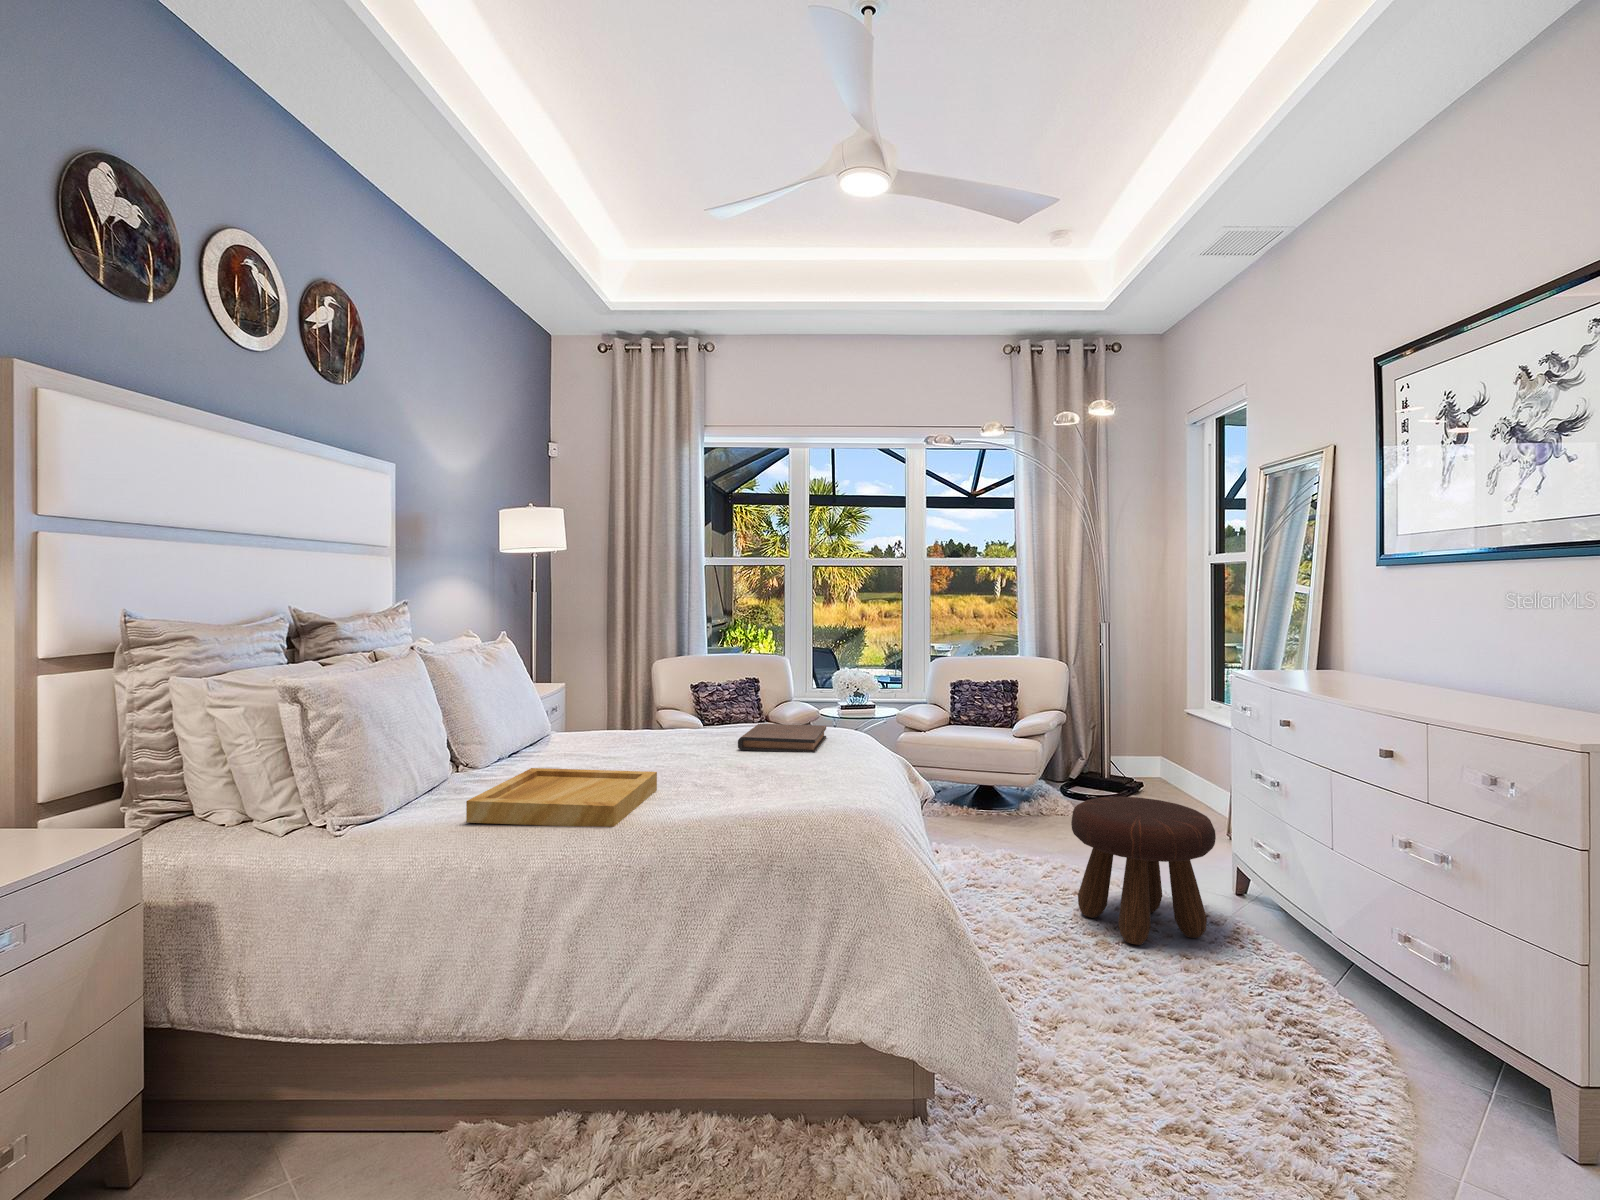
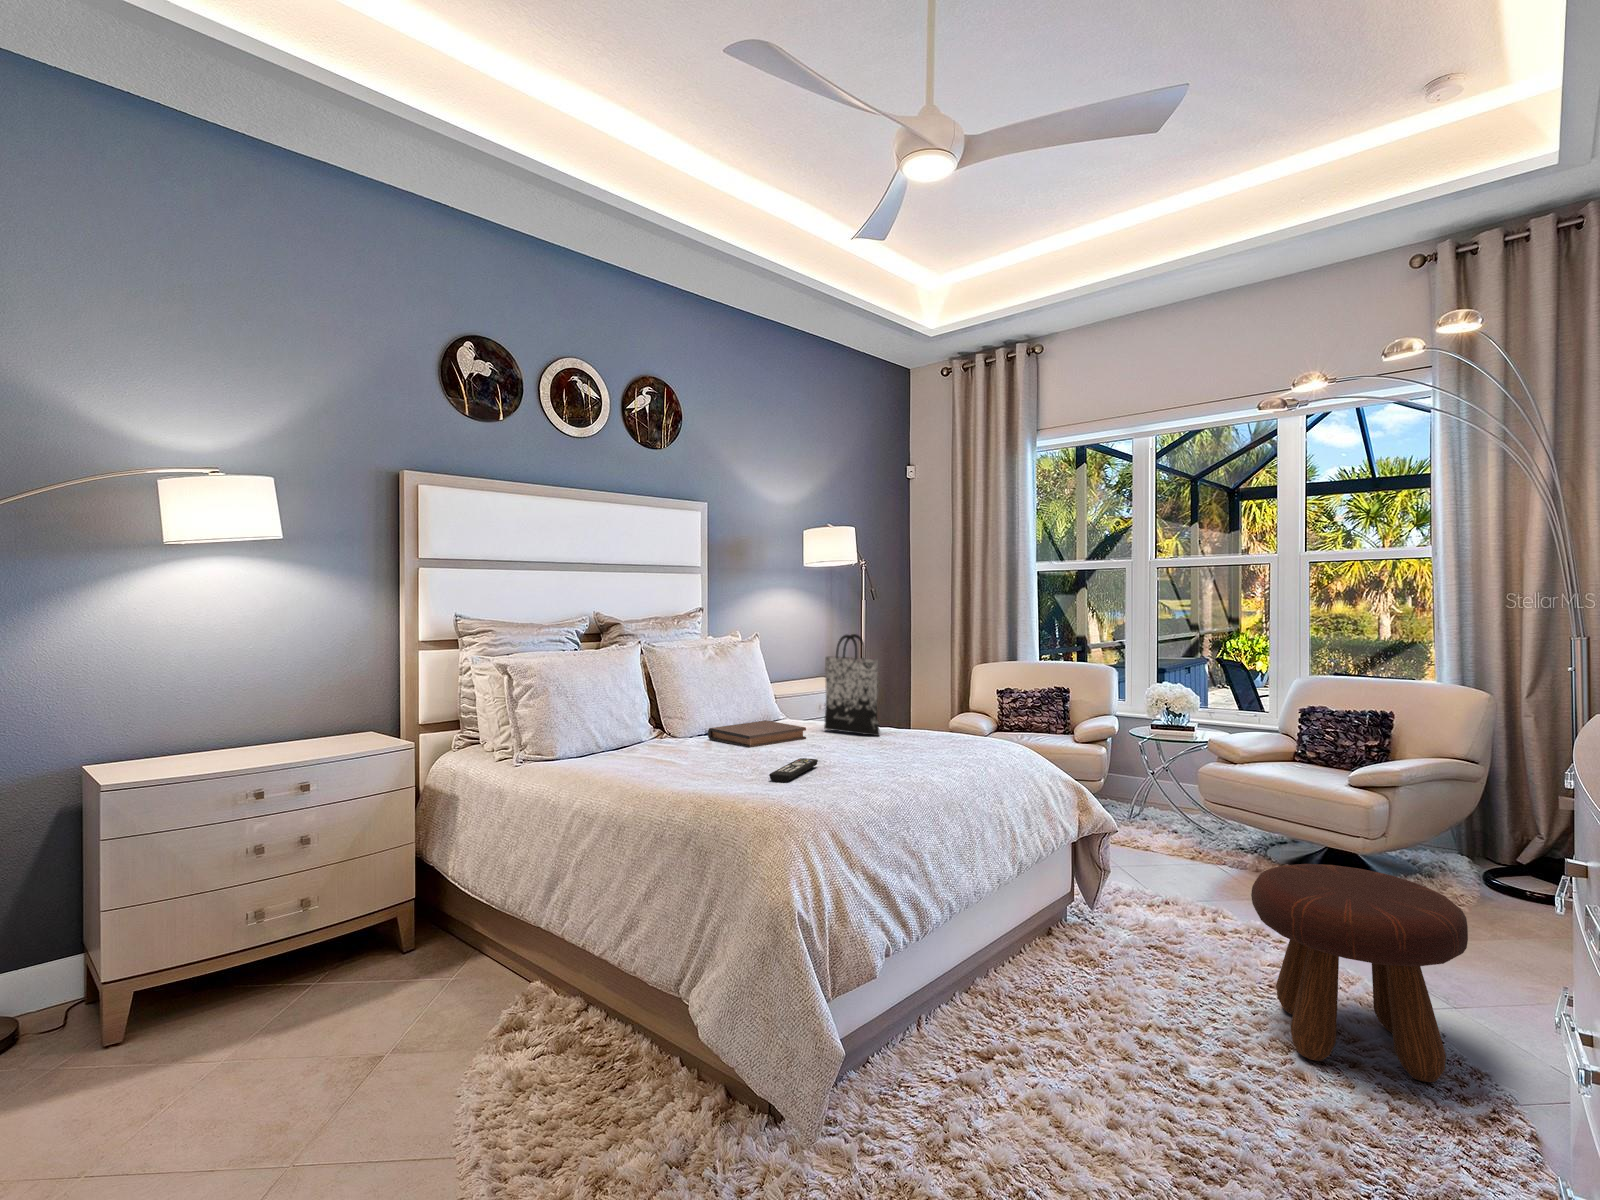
tote bag: none [636,630,712,739] -> present [824,634,880,736]
book: present [738,724,826,753] -> present [708,720,806,748]
tray: present [466,768,657,827] -> none [573,738,728,785]
remote control: none [730,768,774,796] -> present [769,758,818,782]

